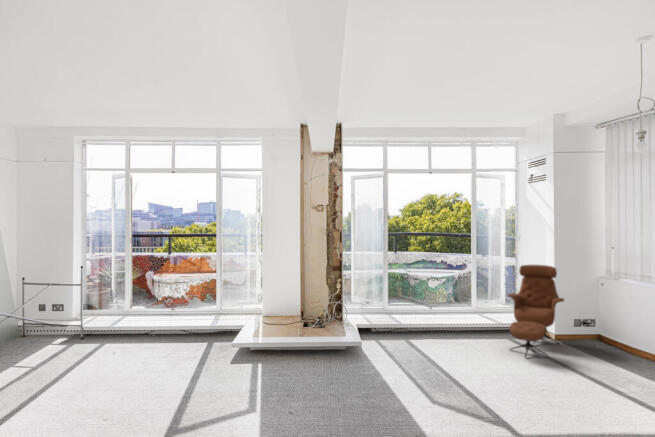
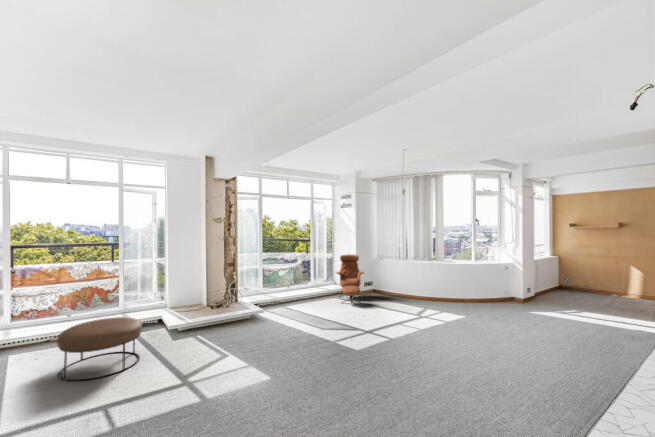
ottoman: none [93,323,182,393] -> present [57,317,142,381]

